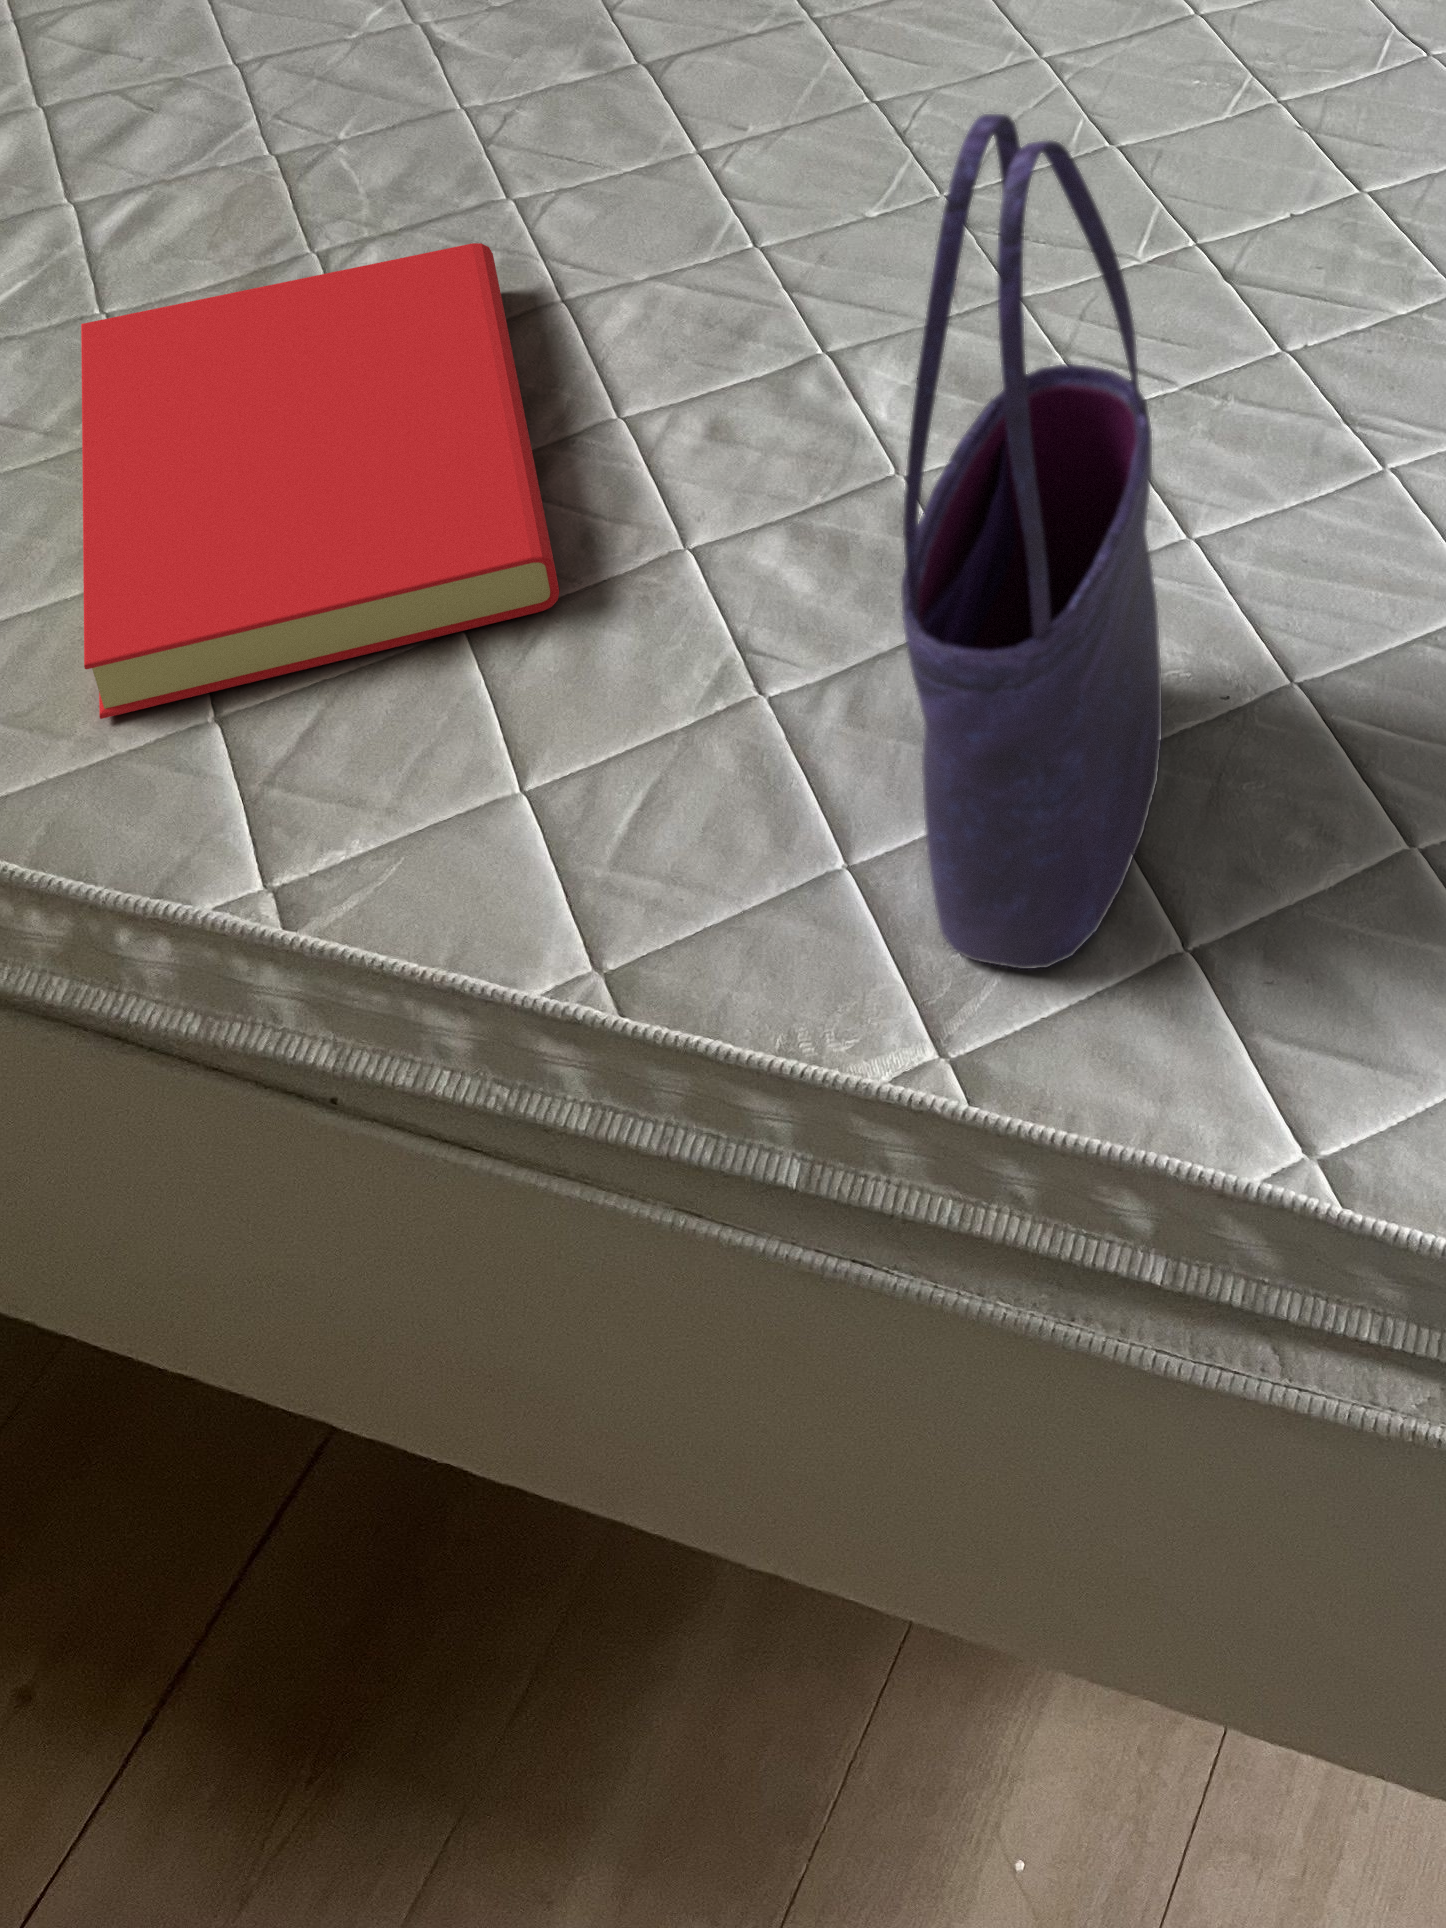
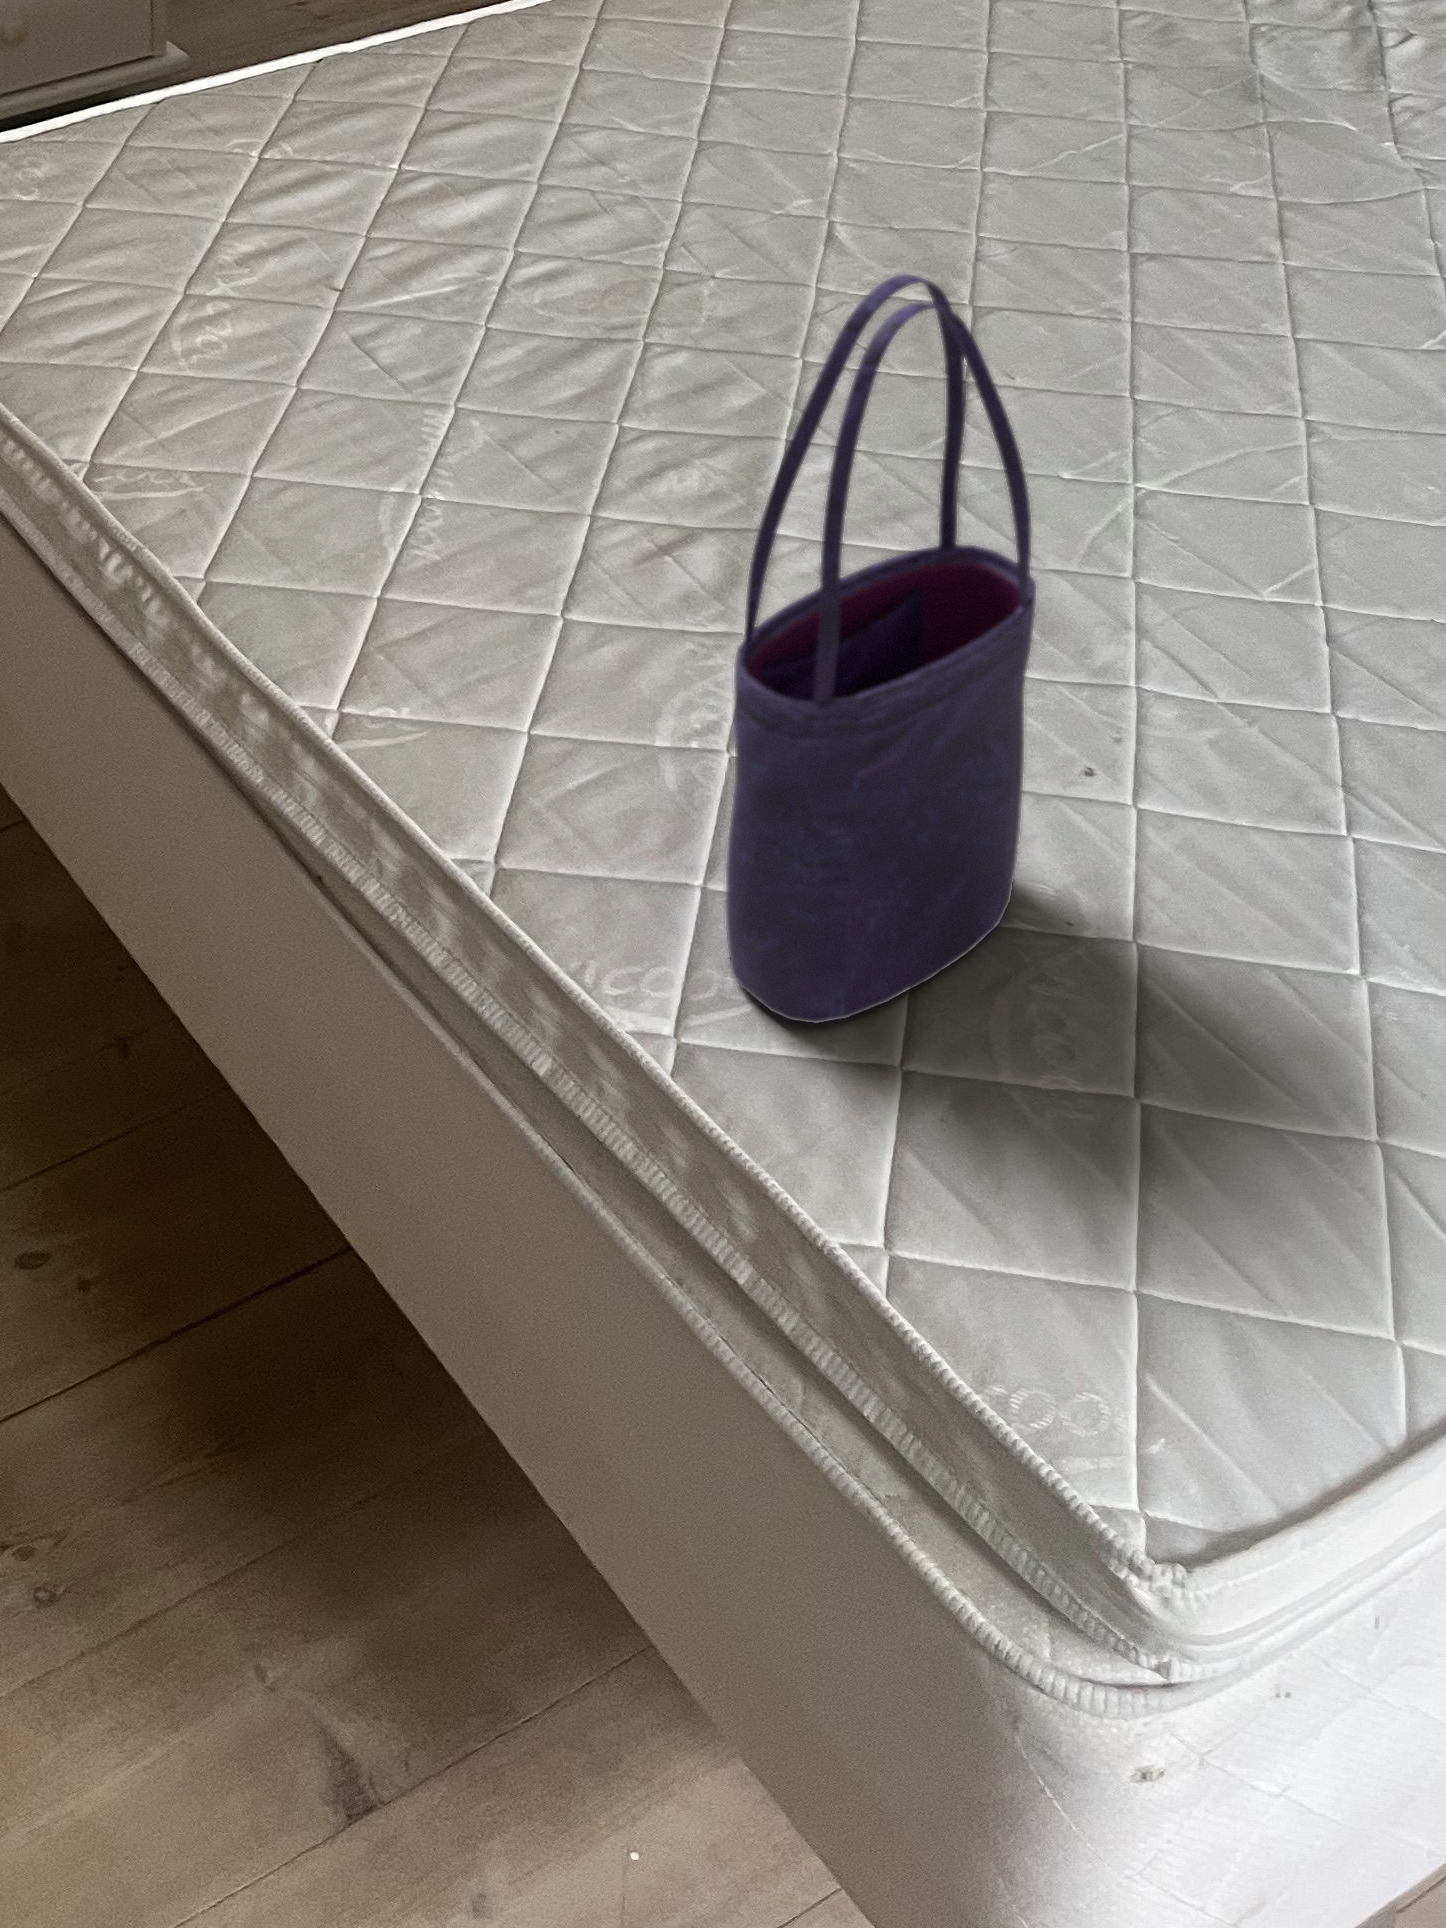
book: present [81,243,559,719] -> none [306,314,749,629]

